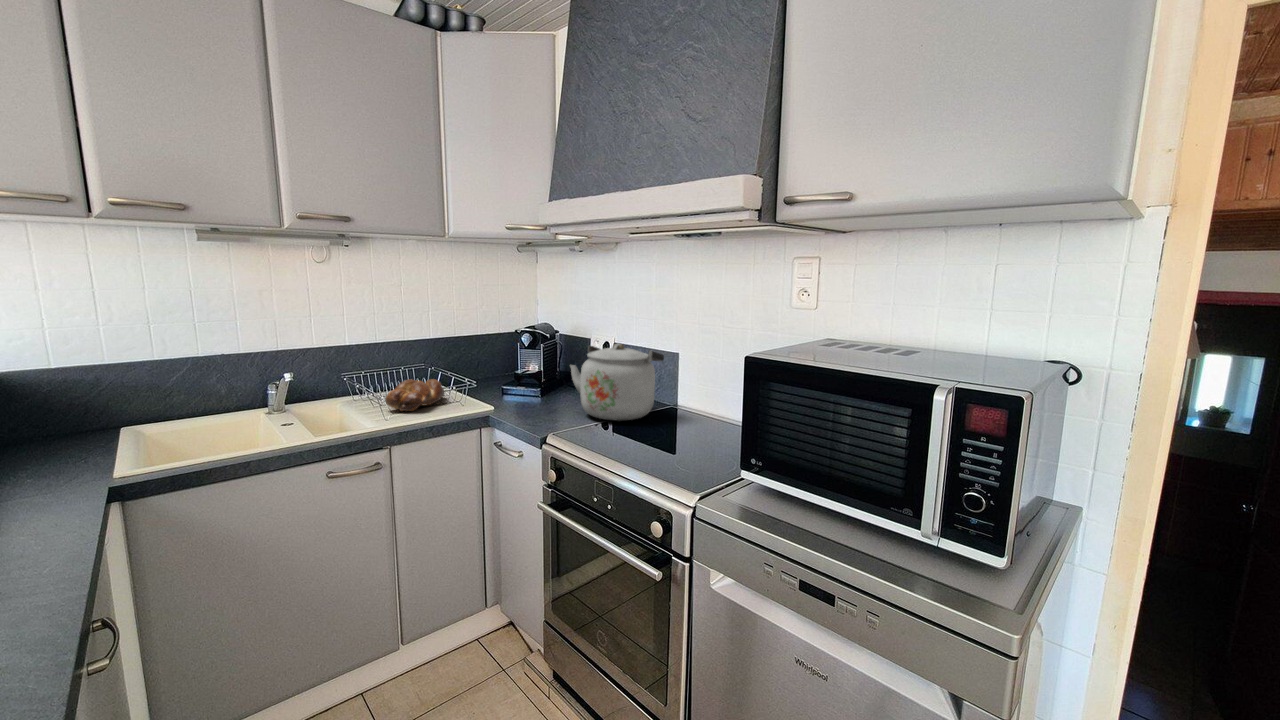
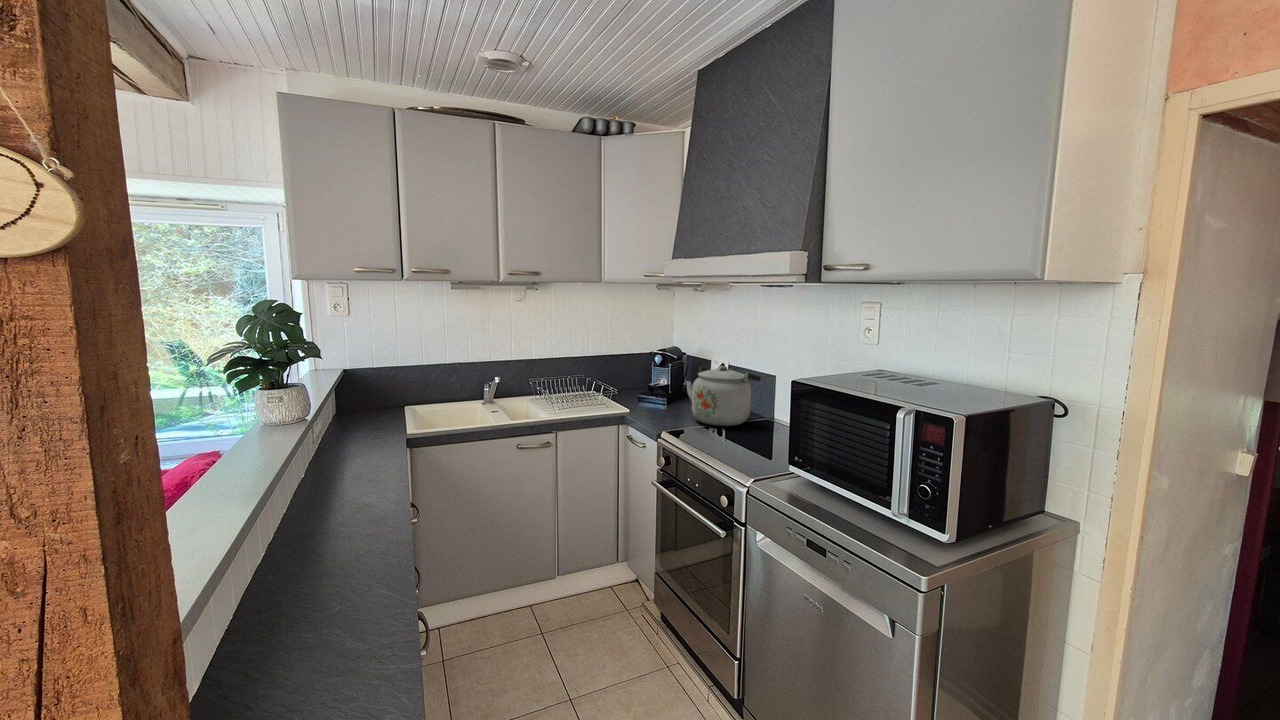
bread loaf: present [385,379,444,411] -> none [556,386,597,409]

